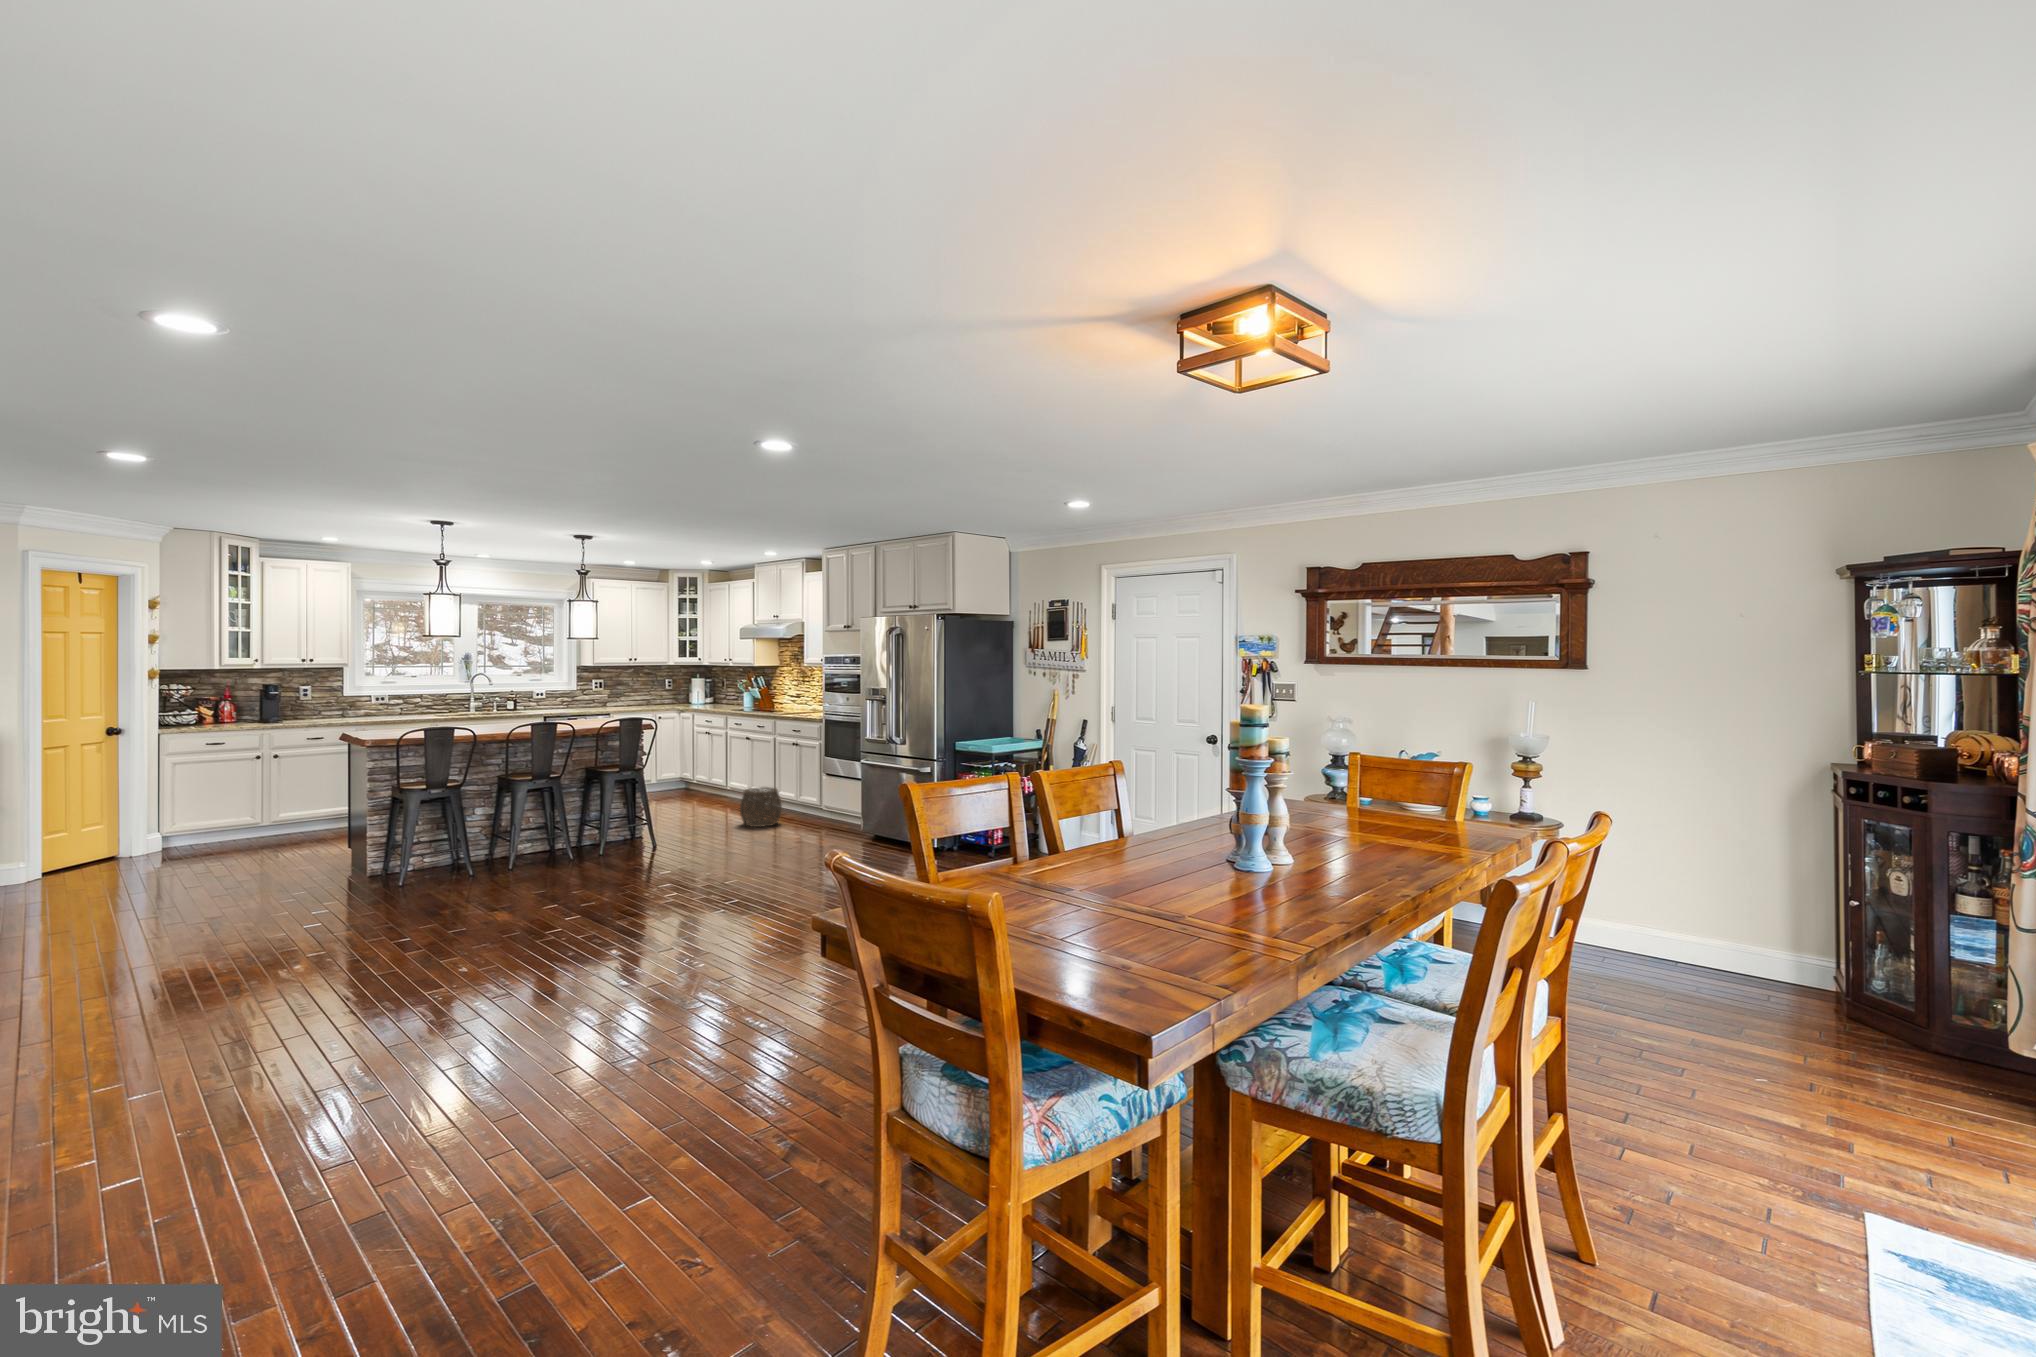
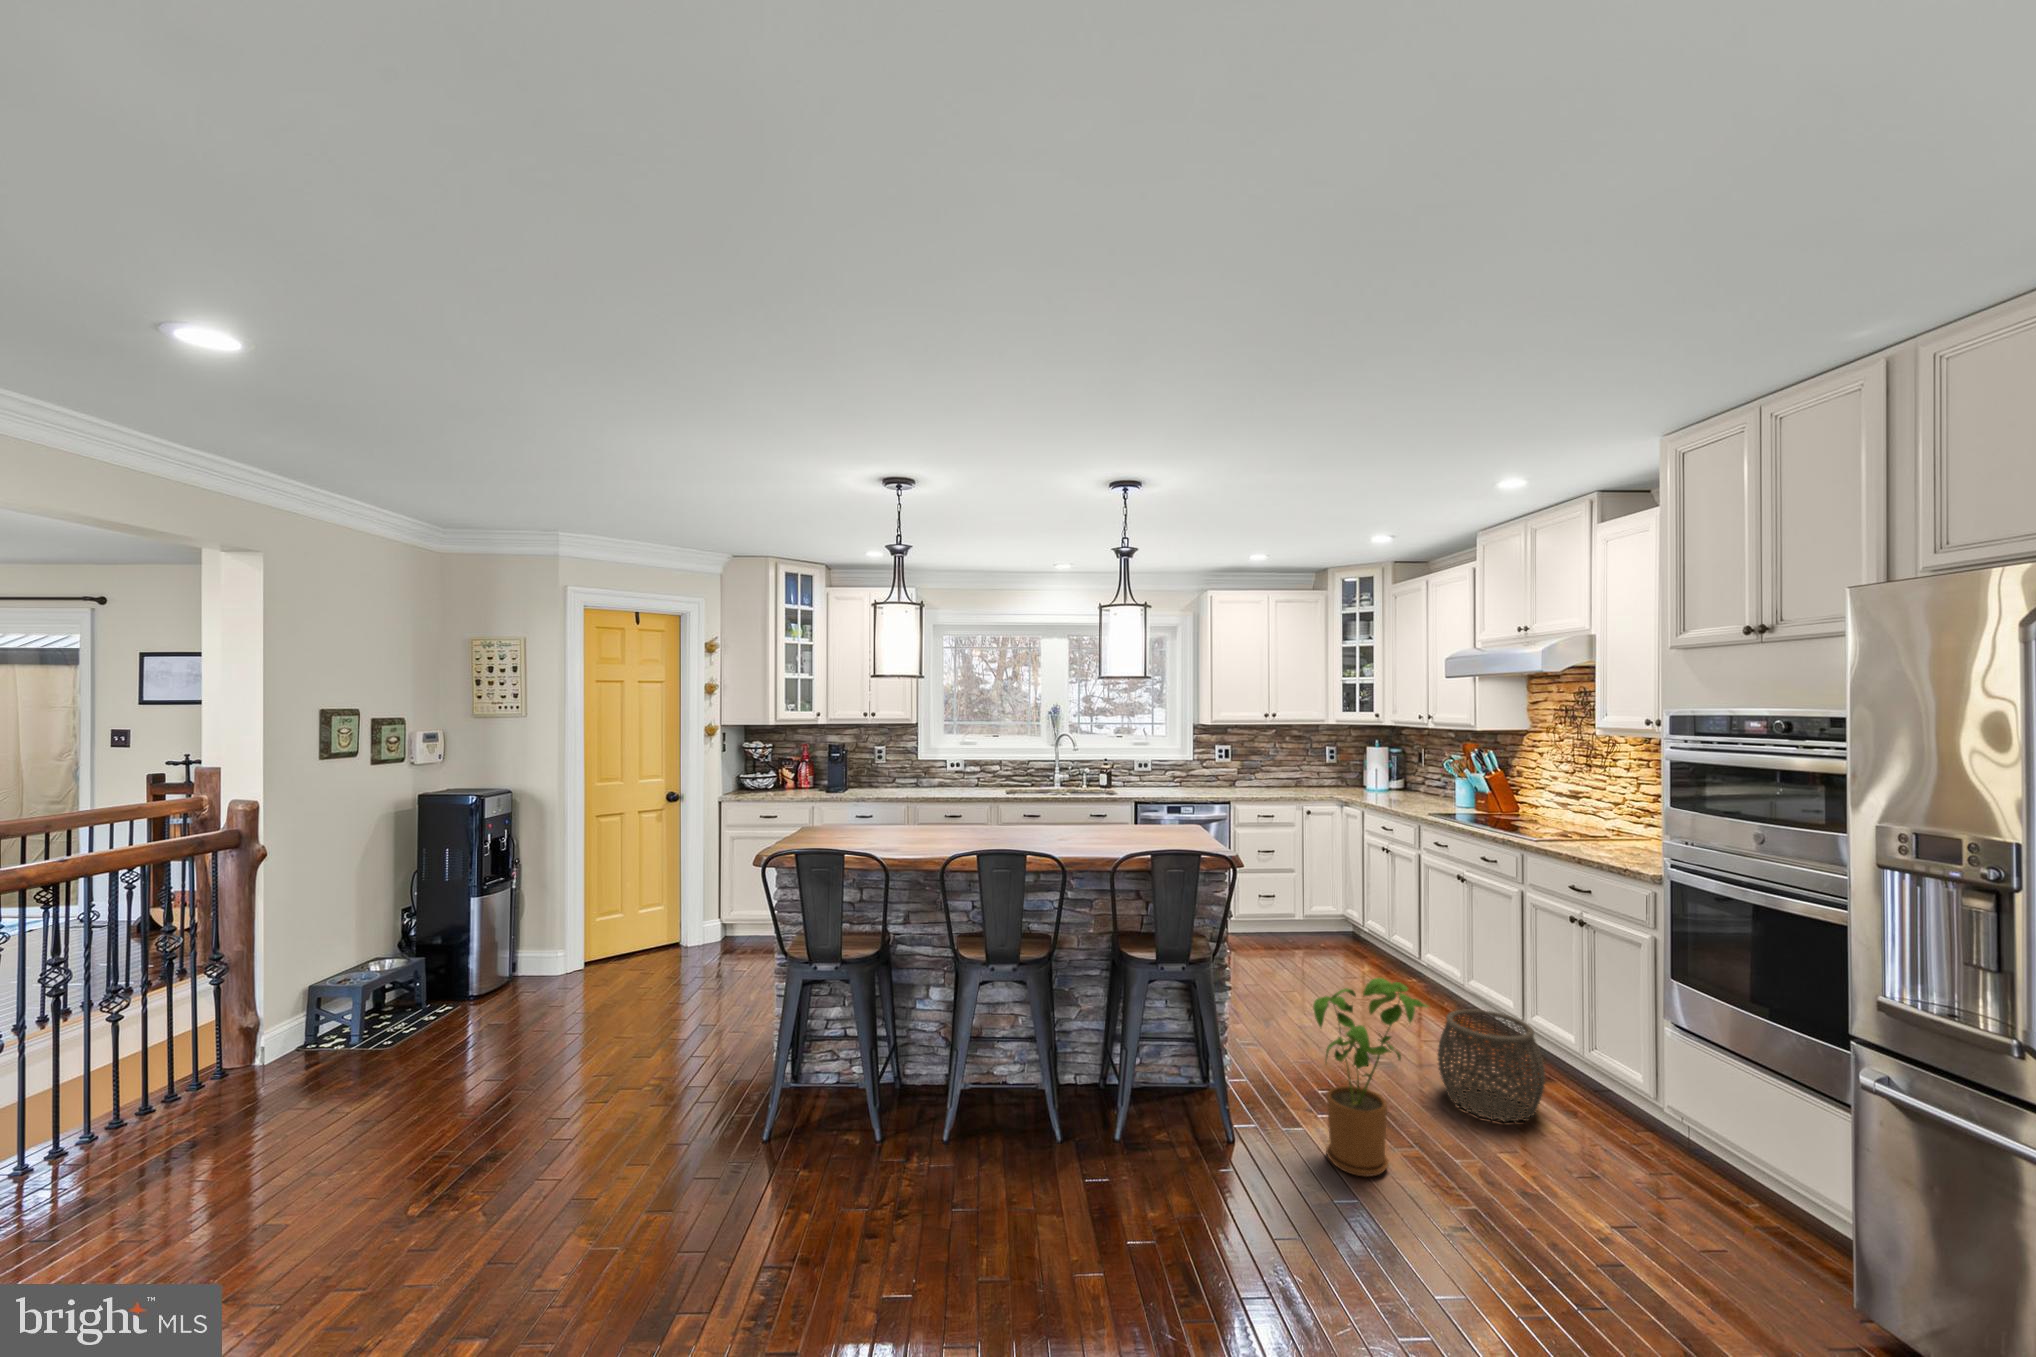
house plant: none [692,764,740,843] -> present [1313,978,1428,1177]

